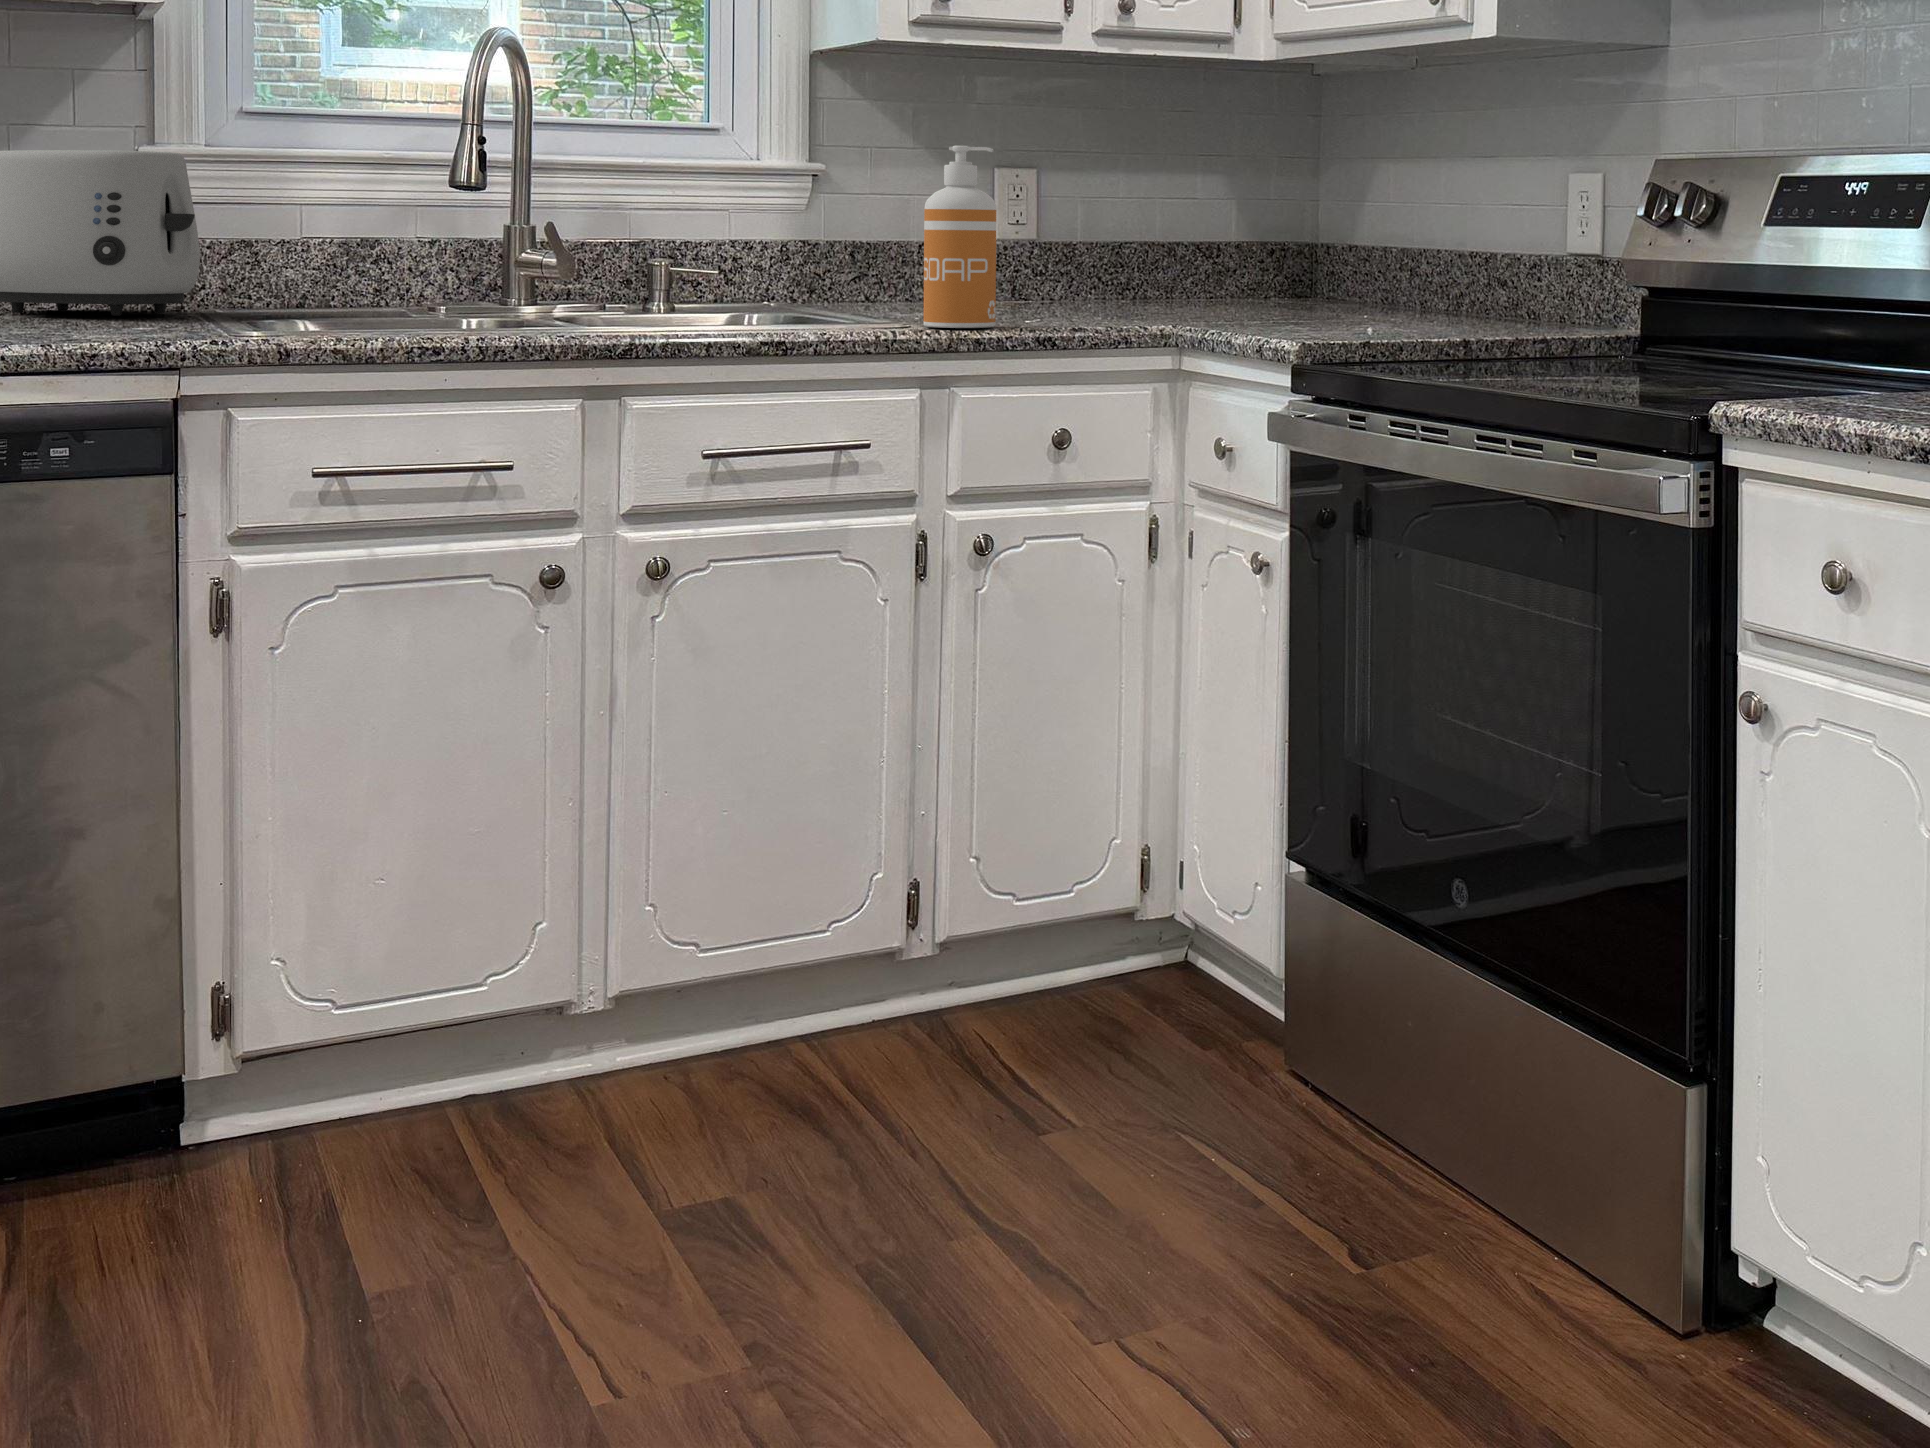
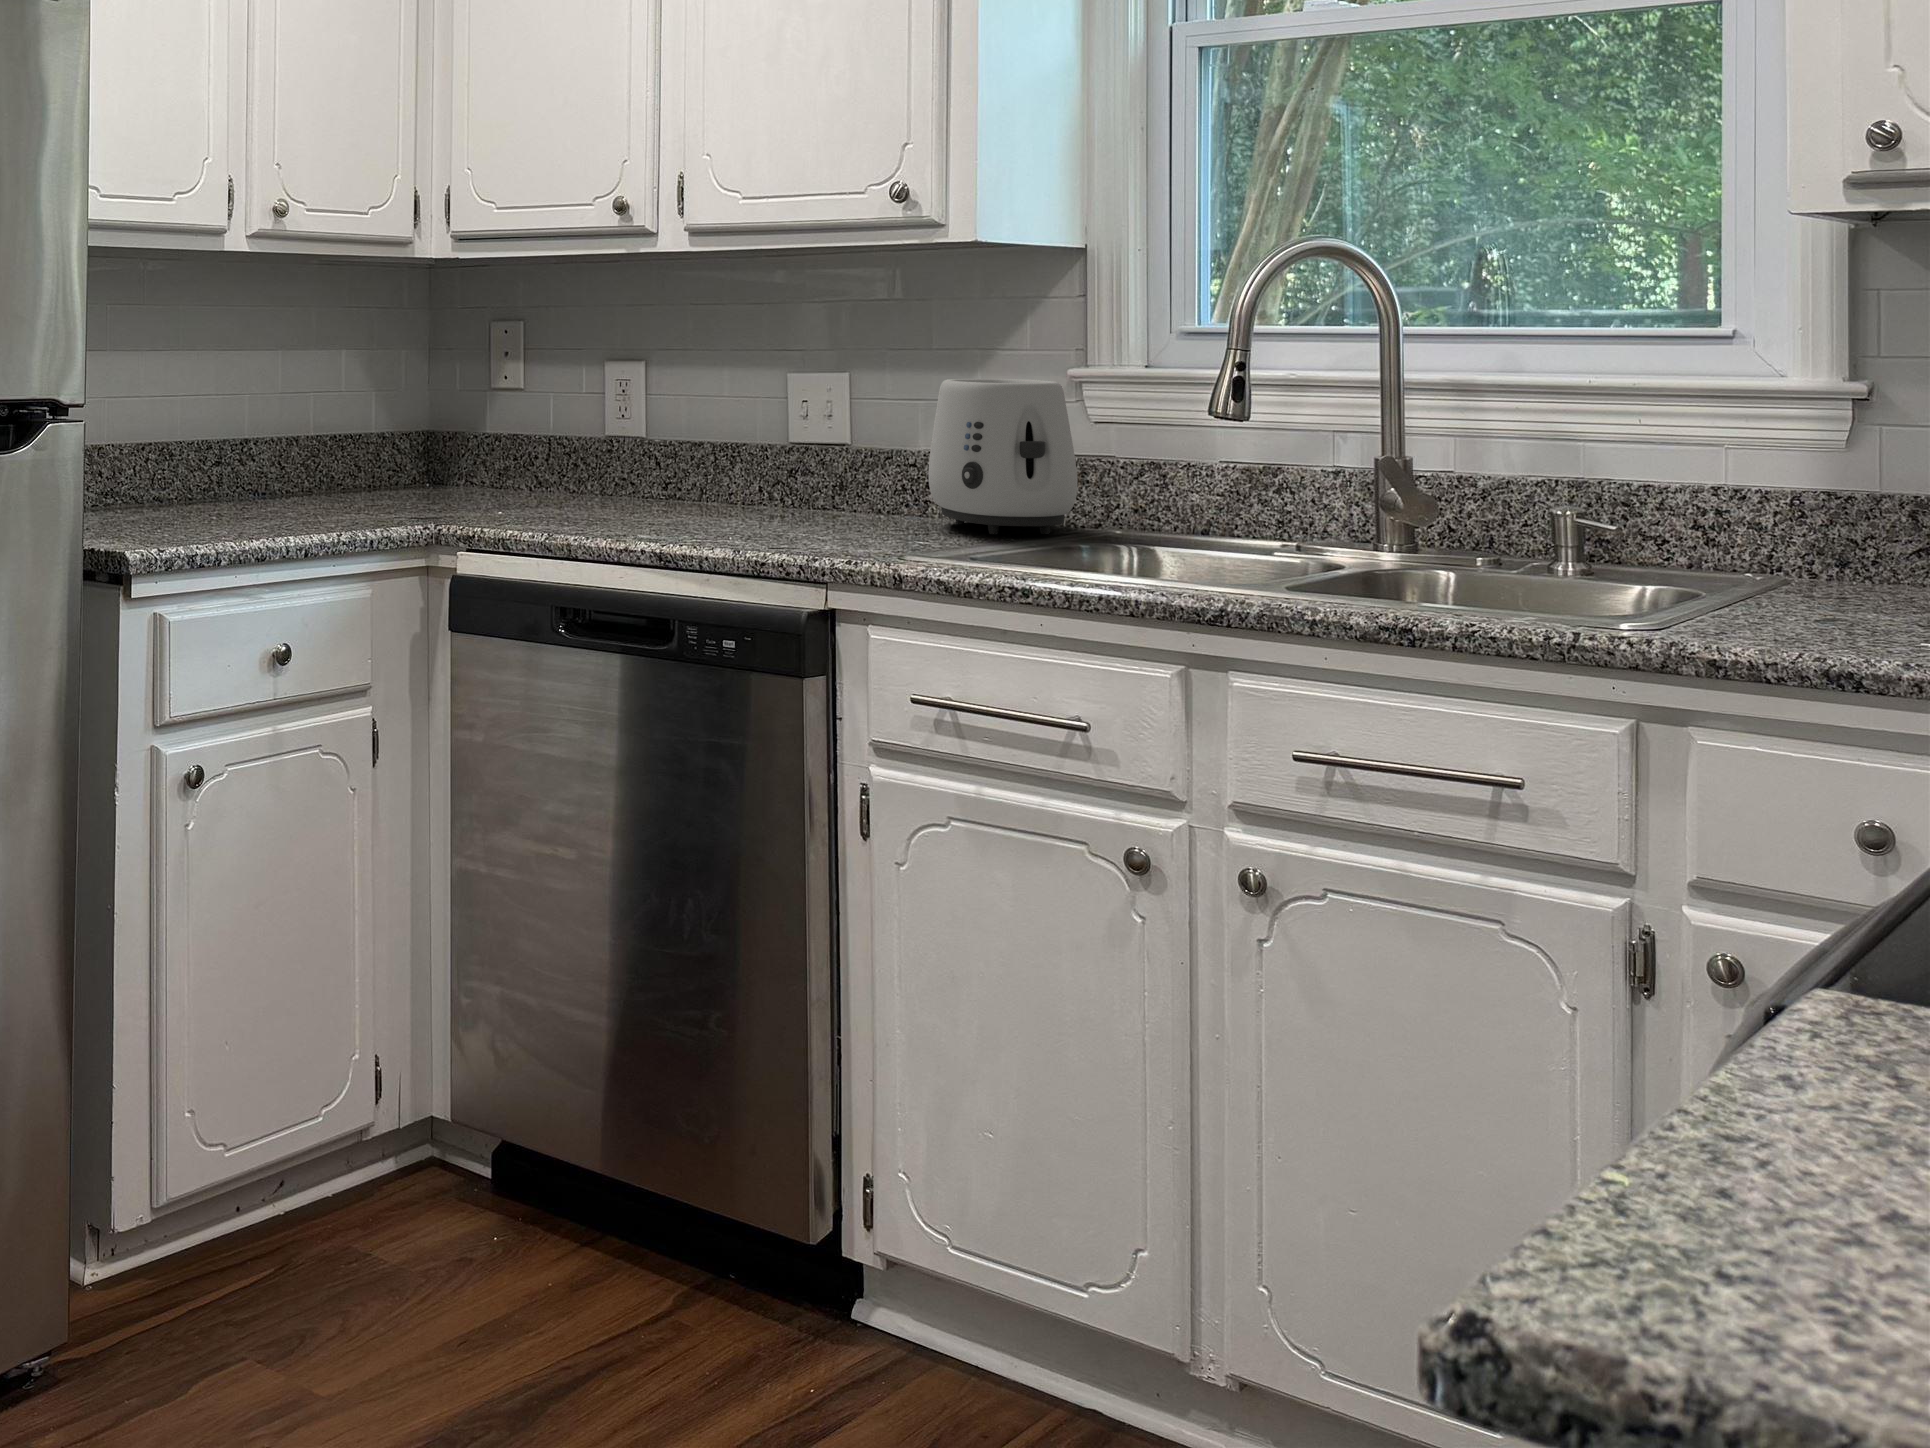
soap dispenser: present [923,145,996,328] -> none [1679,383,1797,642]

